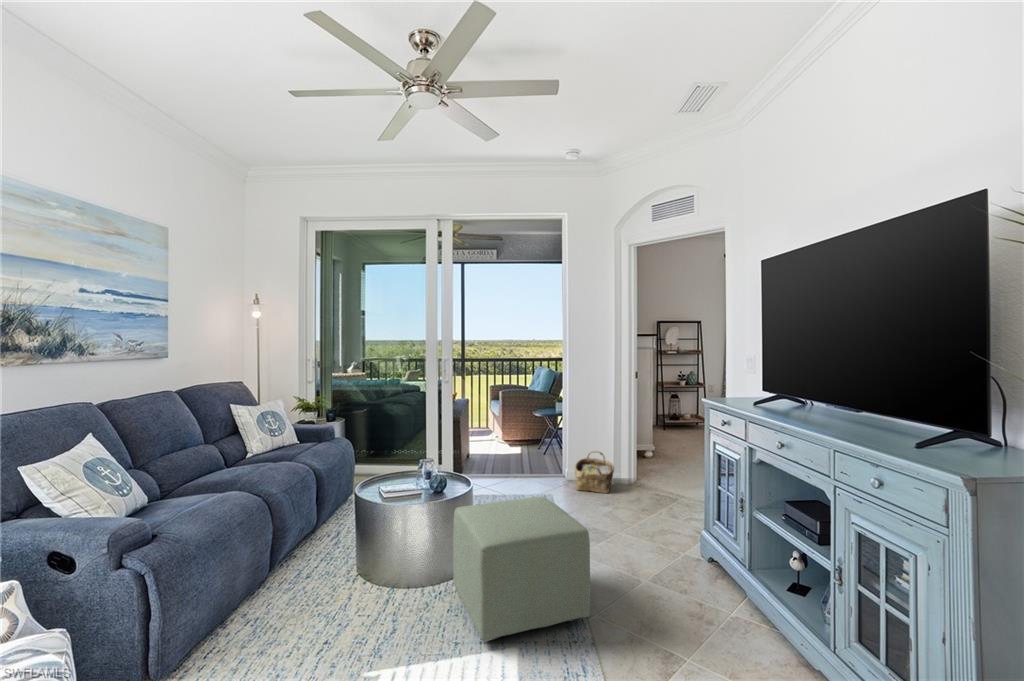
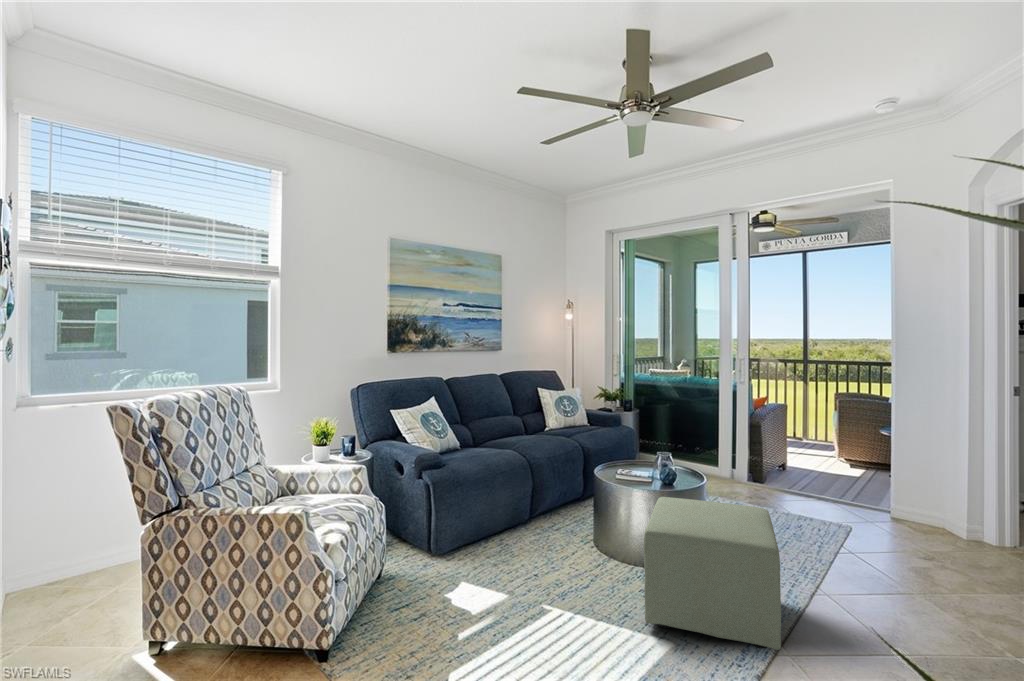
woven basket: present [574,451,614,493] -> none [903,487,979,548]

